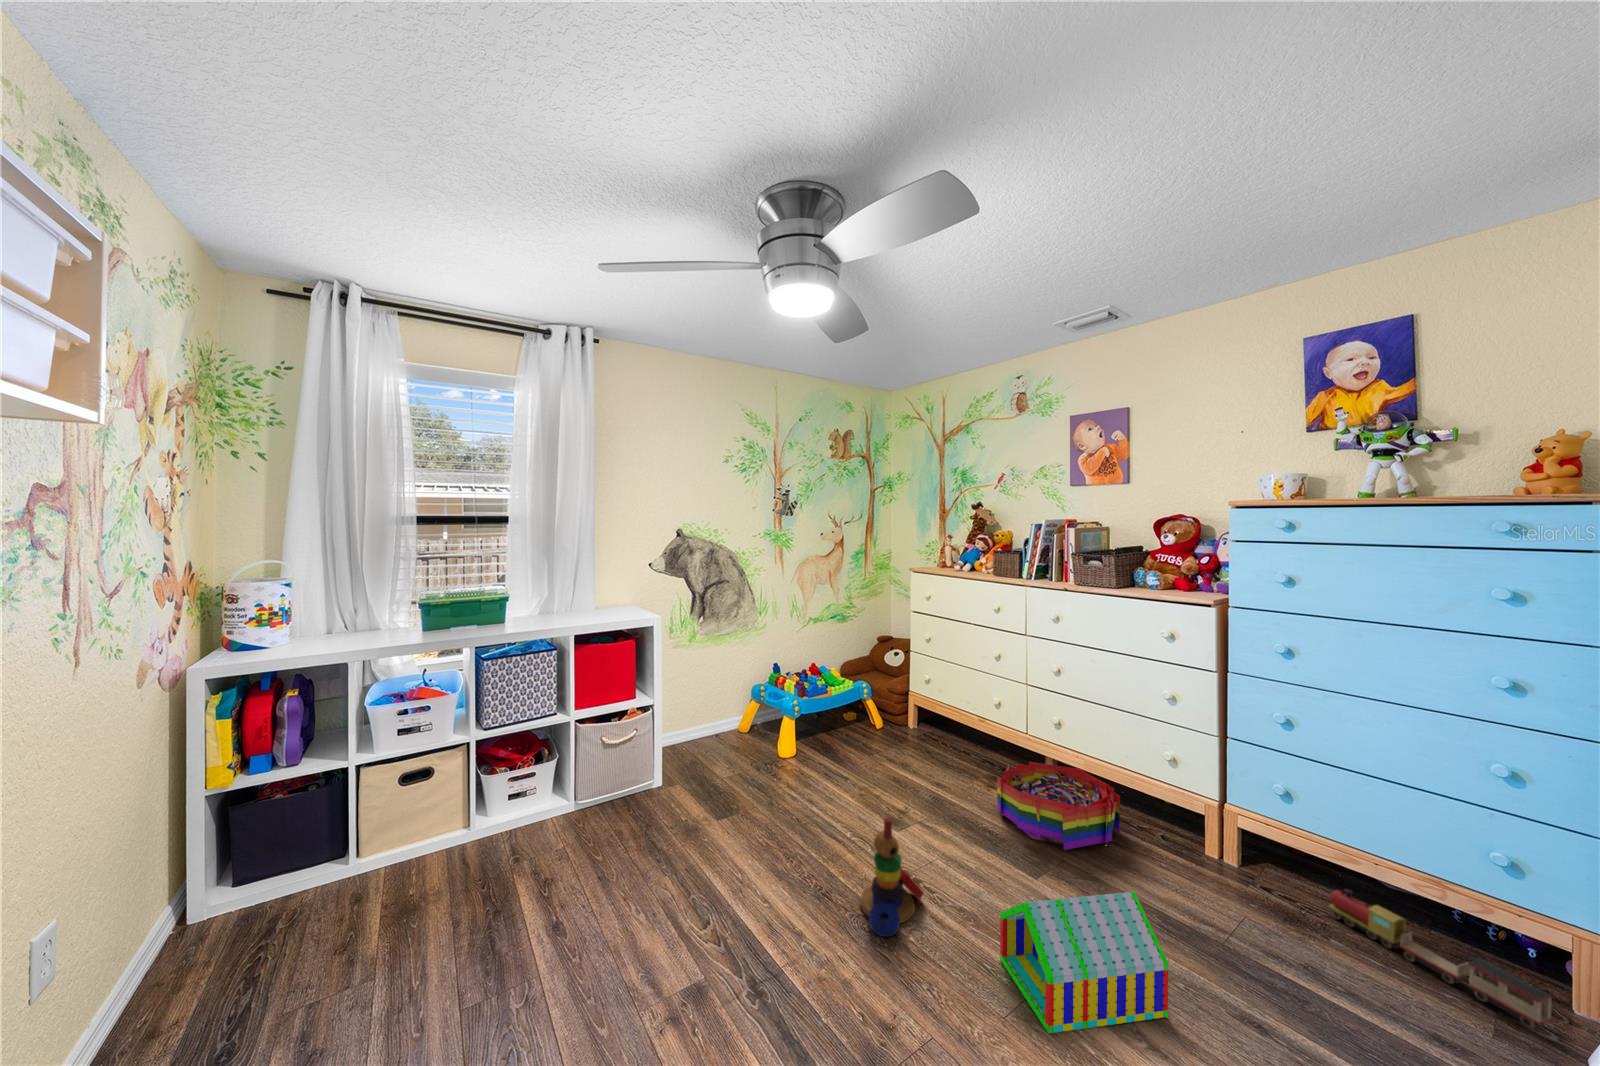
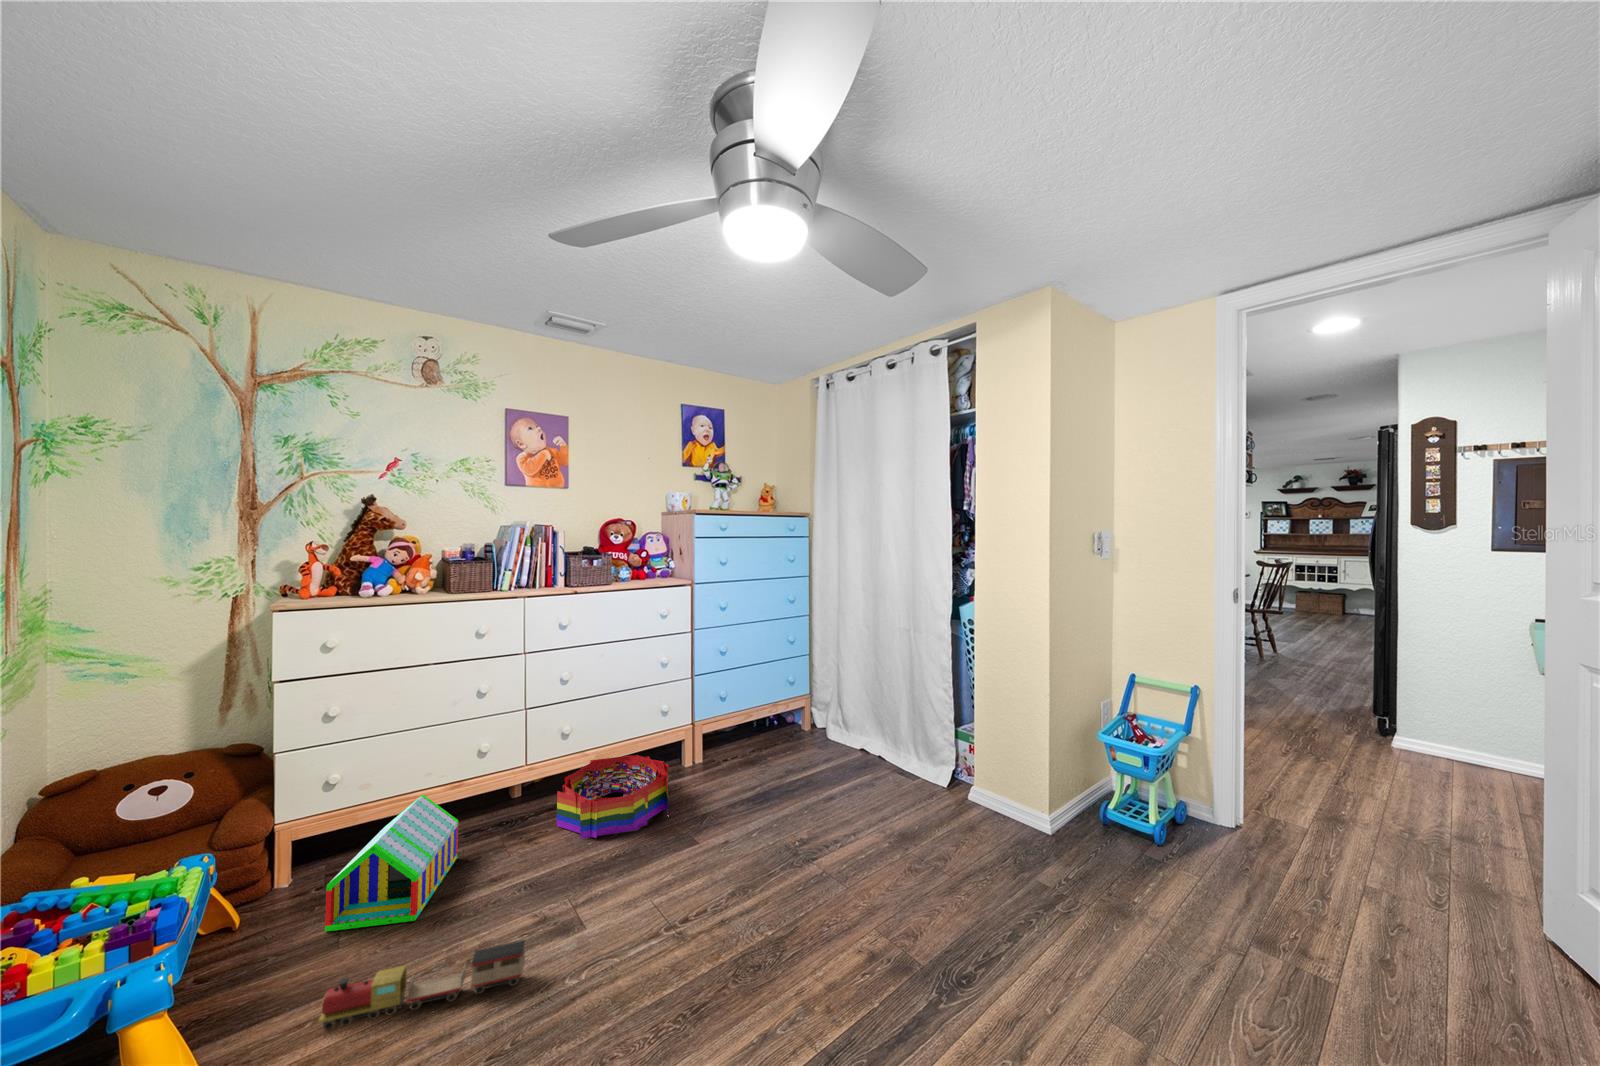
stacking toy: present [860,818,924,937] -> none [693,850,773,970]
toy train: present [1328,889,1551,1029] -> present [318,940,525,1030]
toy house: present [1000,892,1169,1033] -> present [325,795,458,932]

